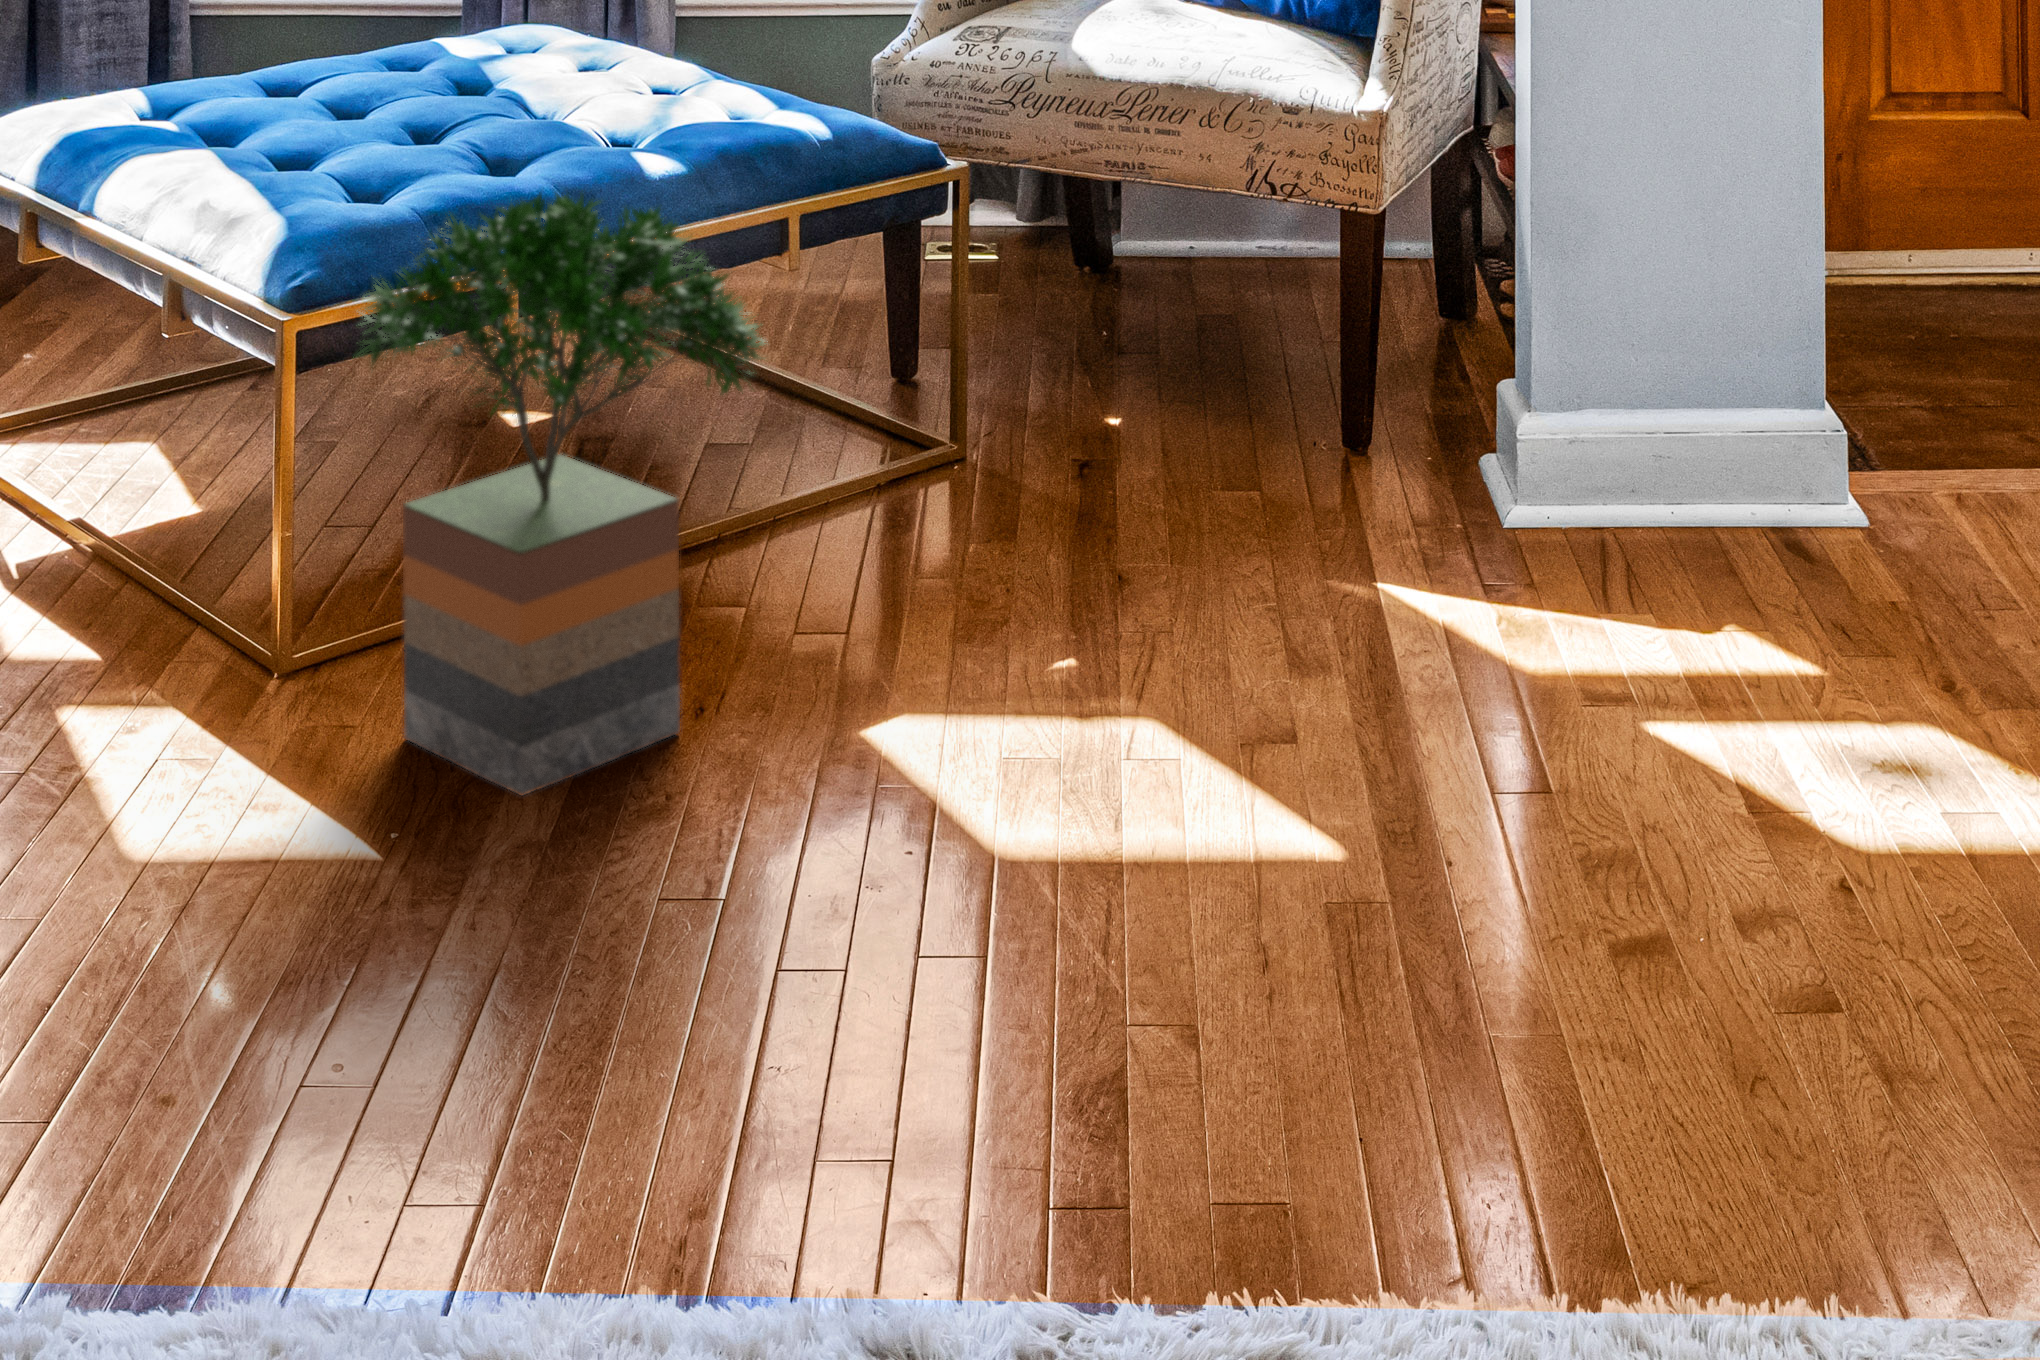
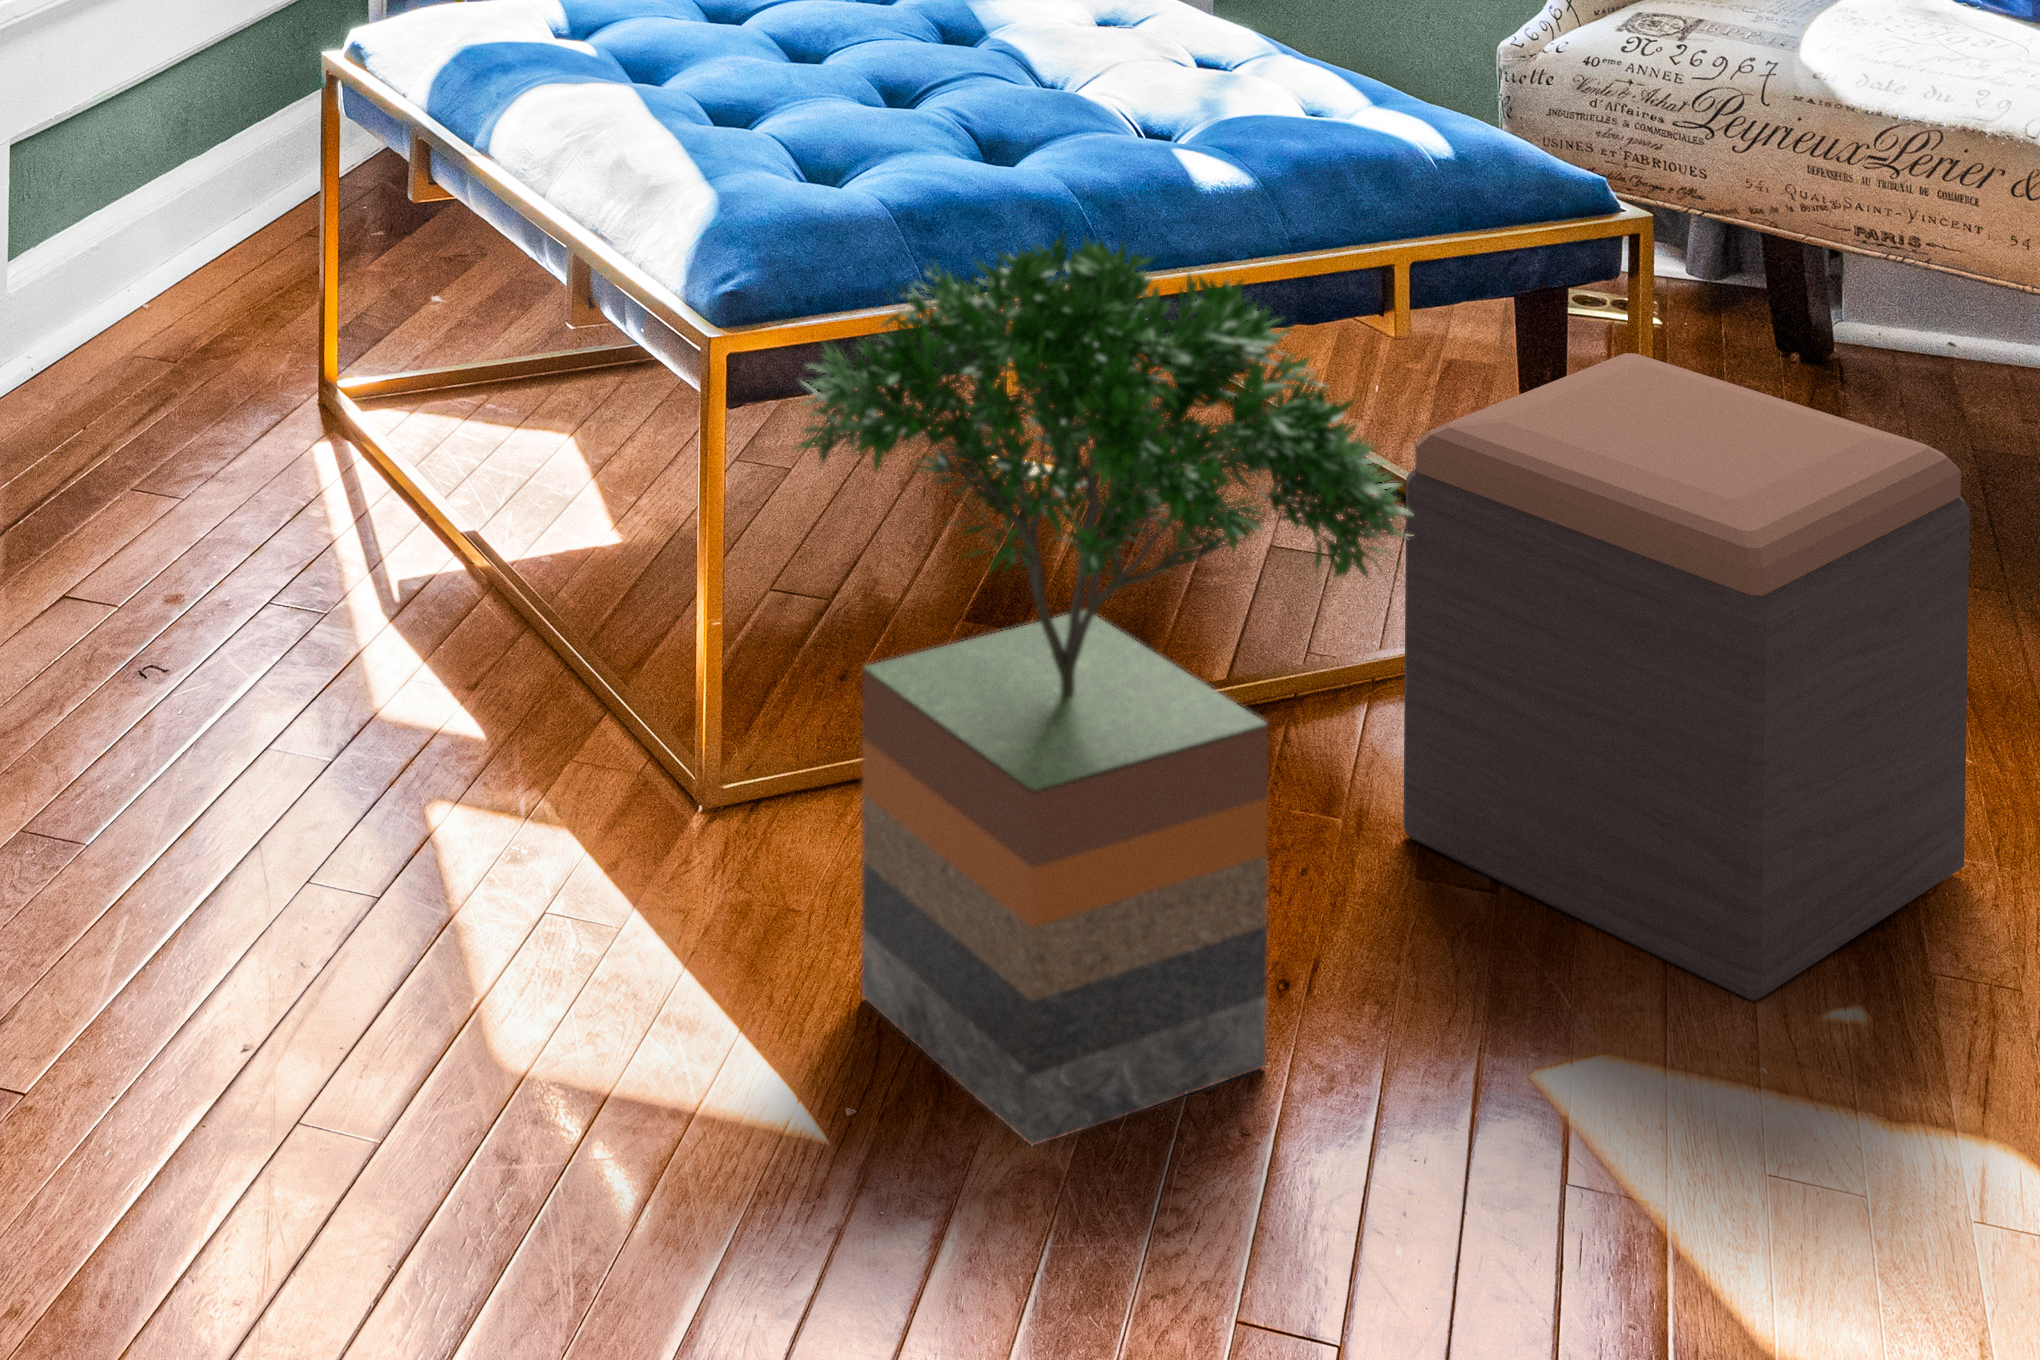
footstool: none [782,255,1142,656] -> present [1403,353,1970,1001]

